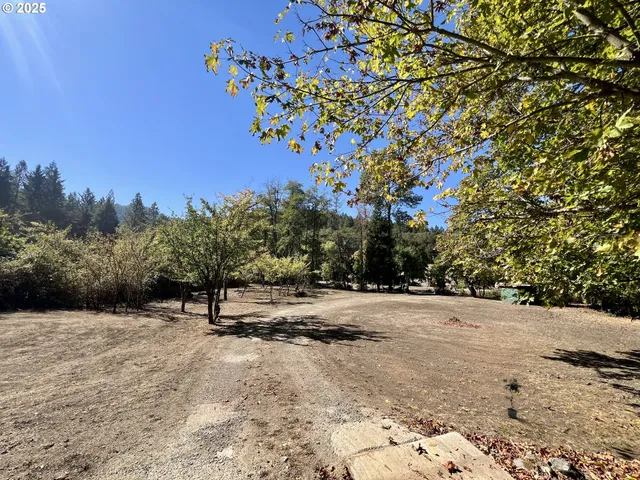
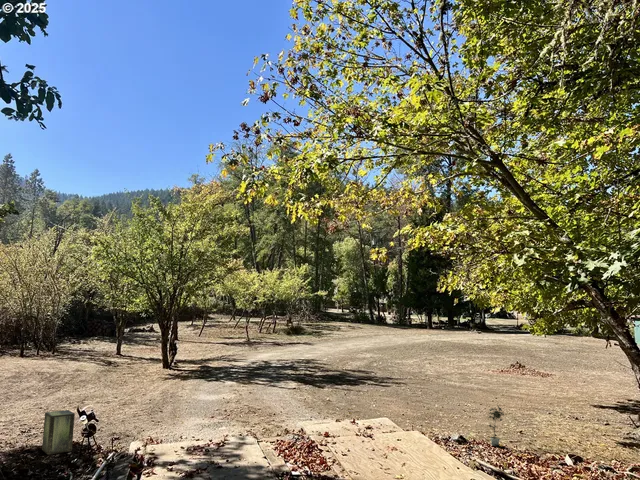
storage box: none [44,390,82,448] -> present [42,410,75,455]

